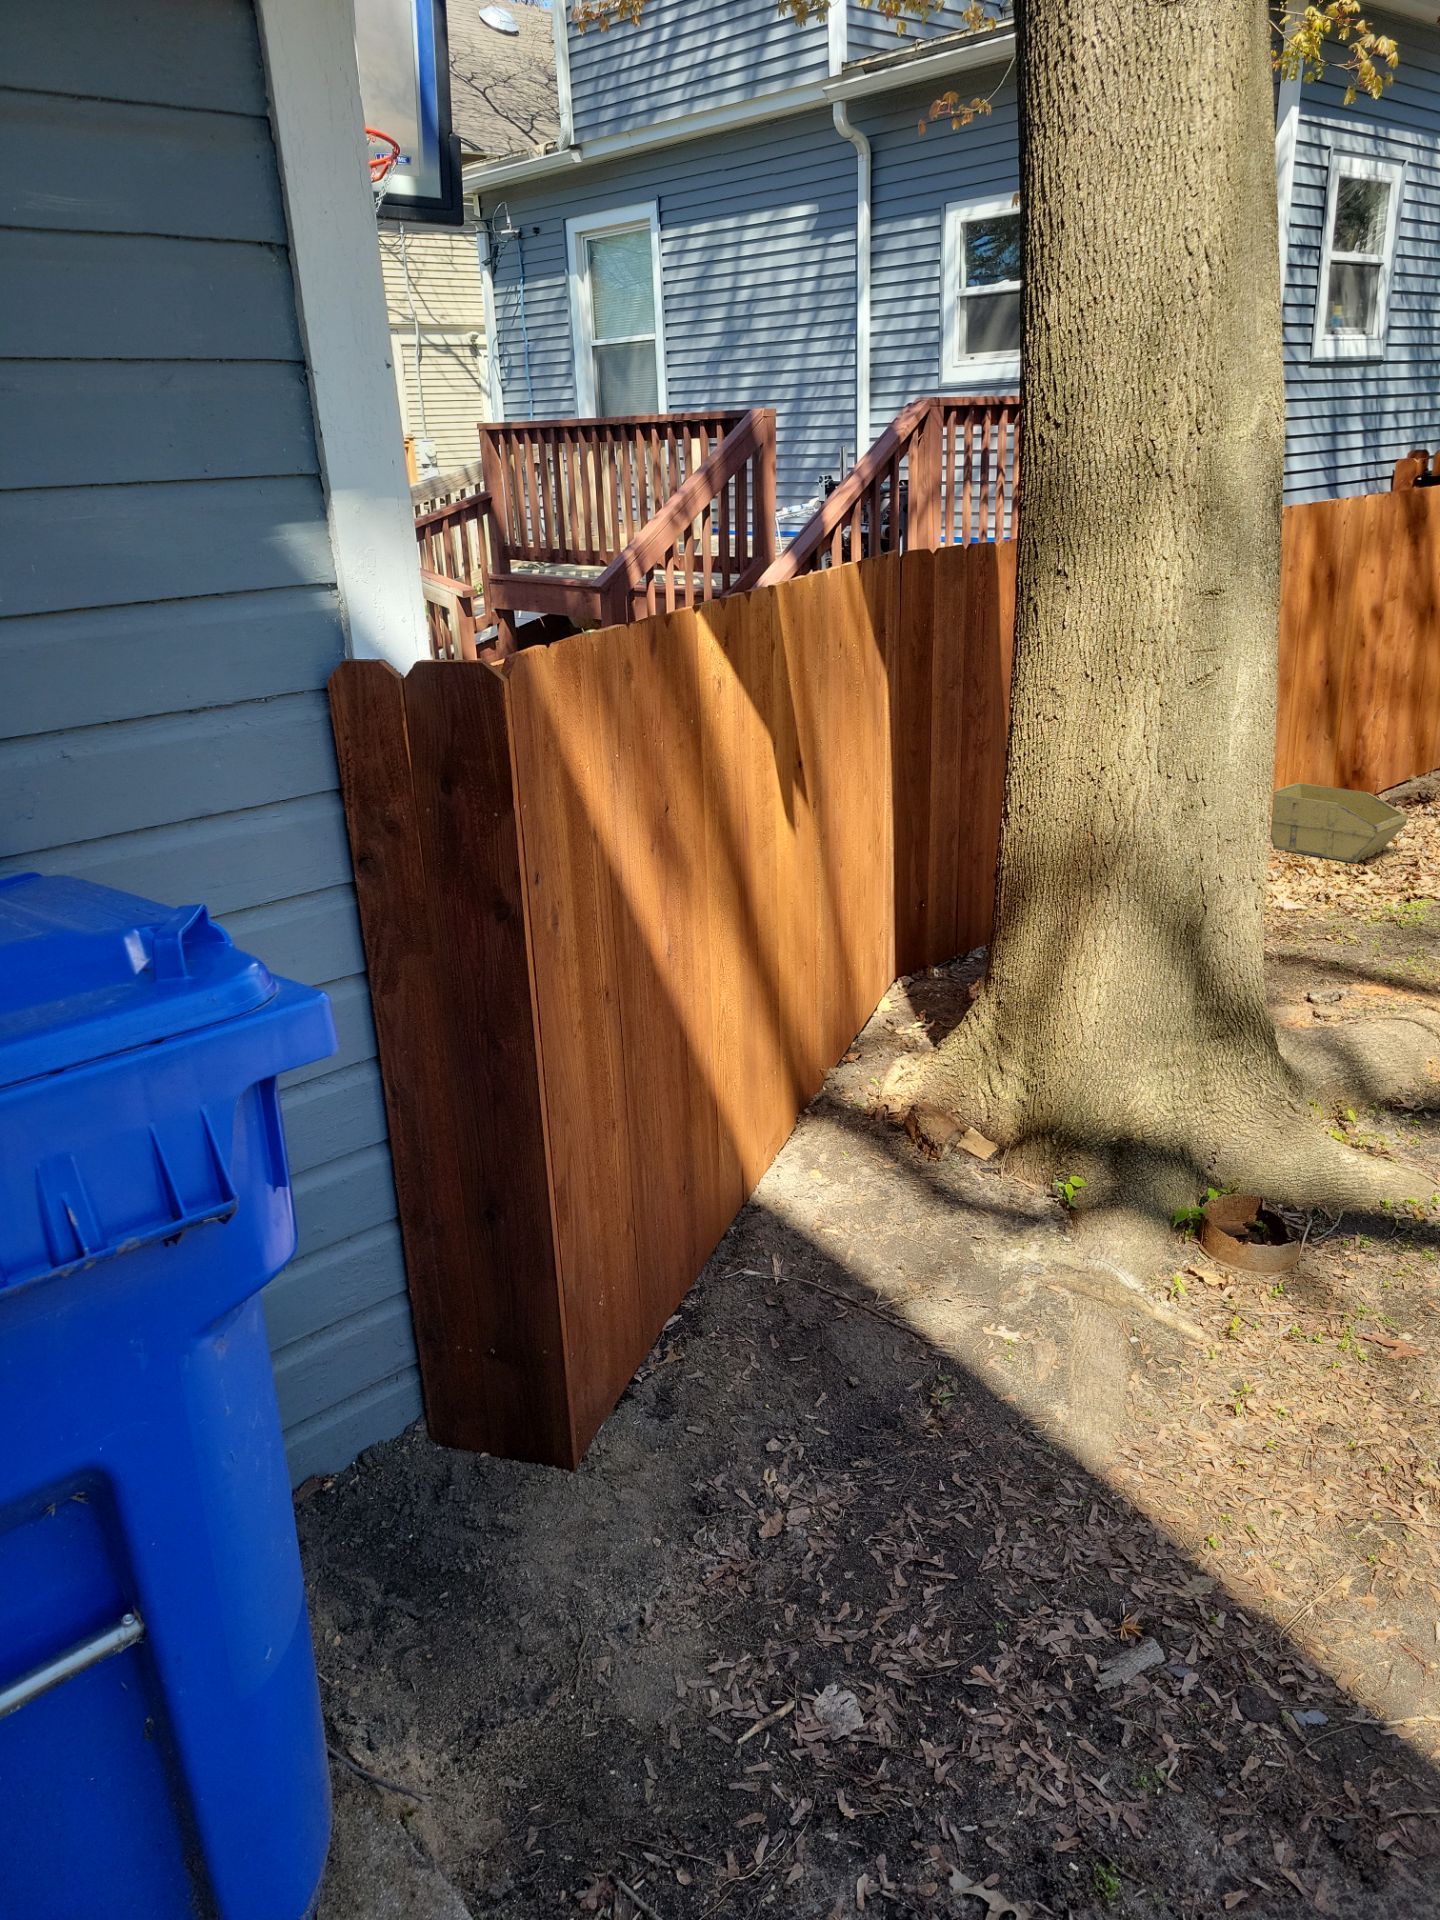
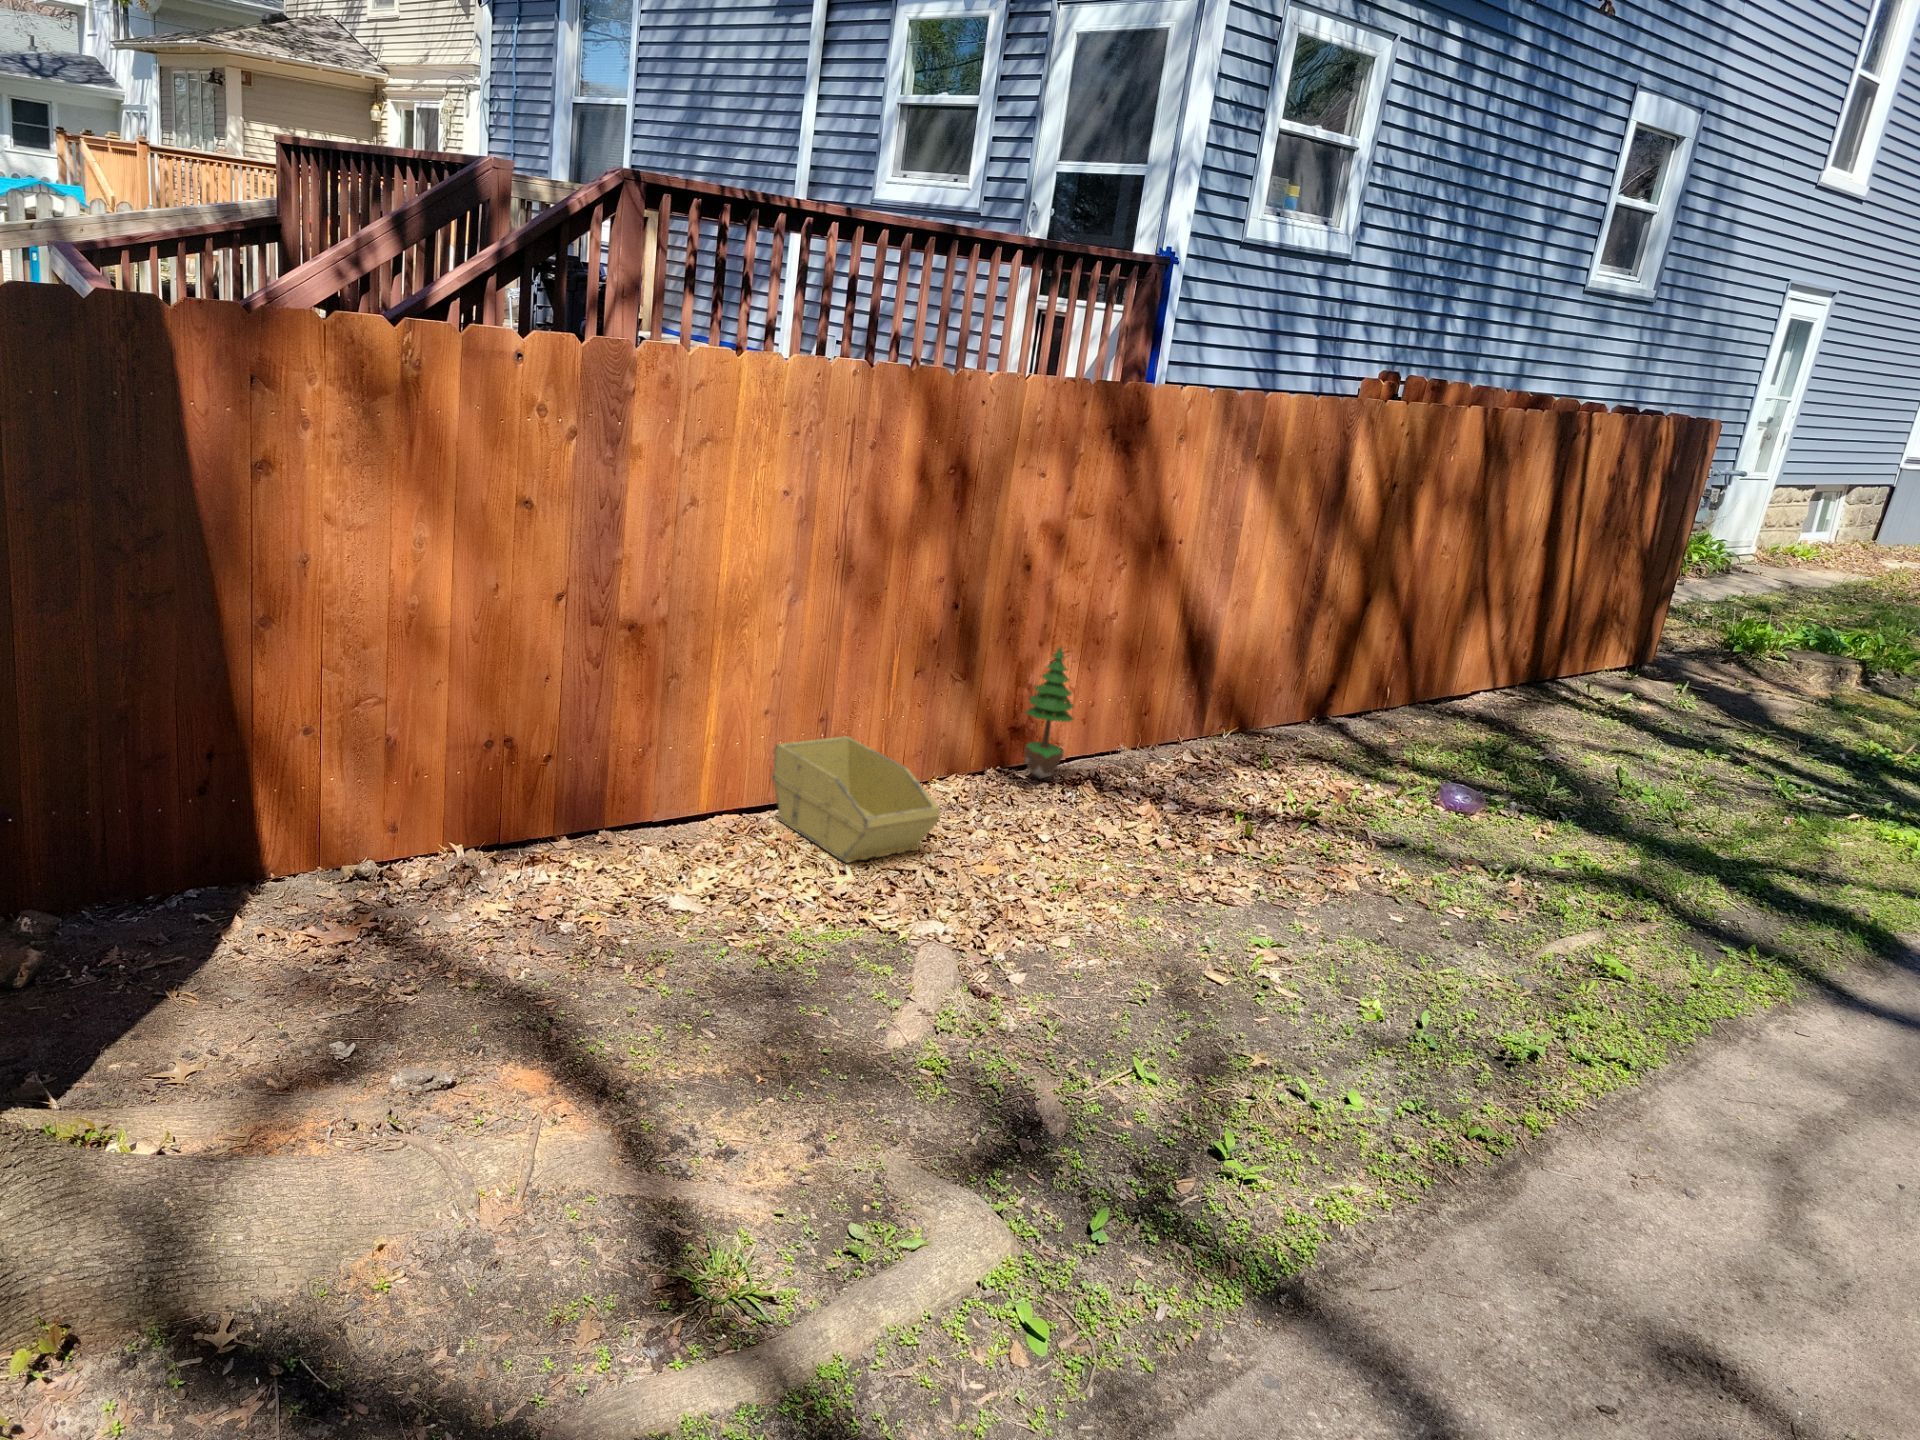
potted tree: none [1377,695,1419,801] -> present [1025,647,1073,779]

